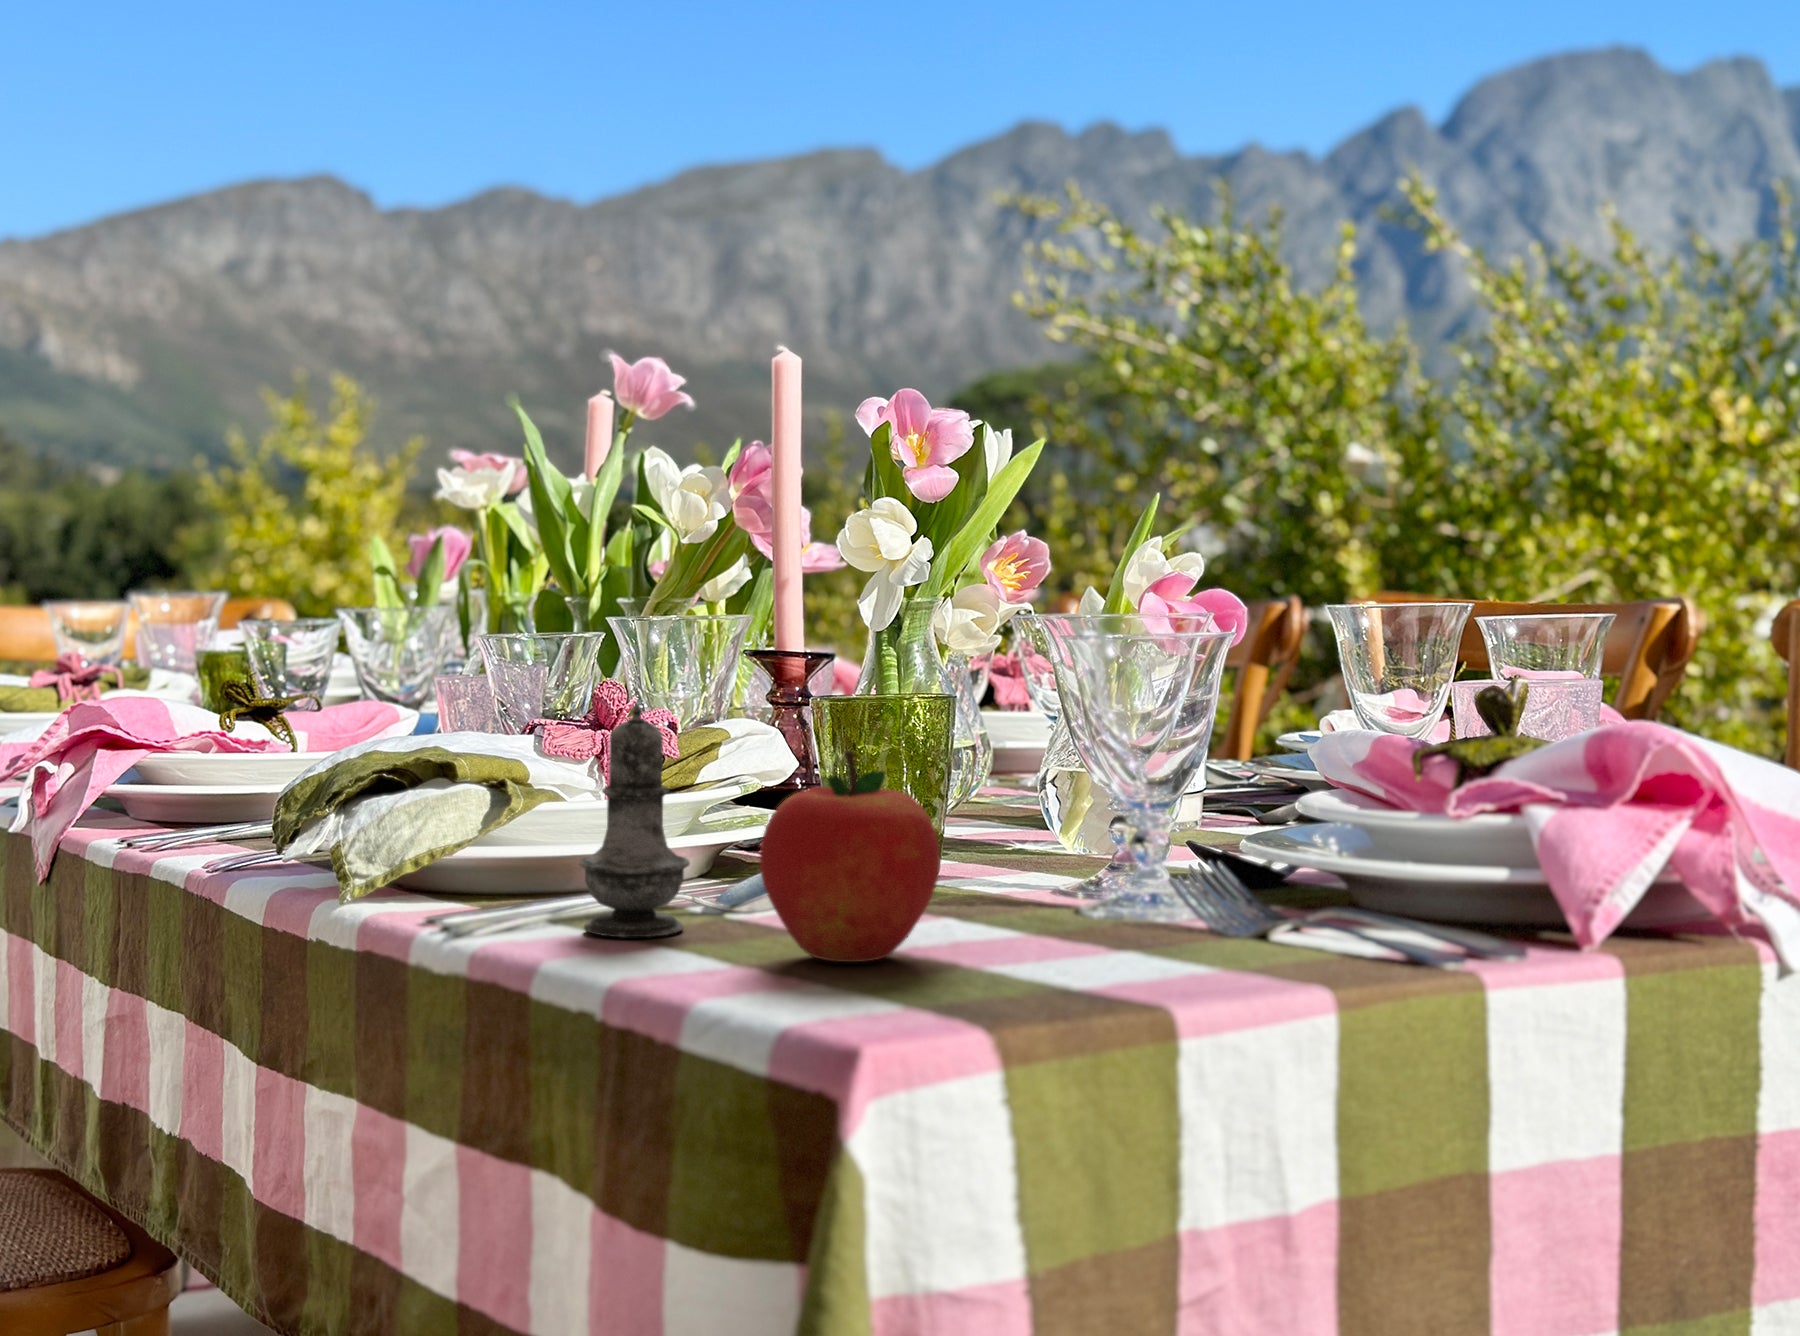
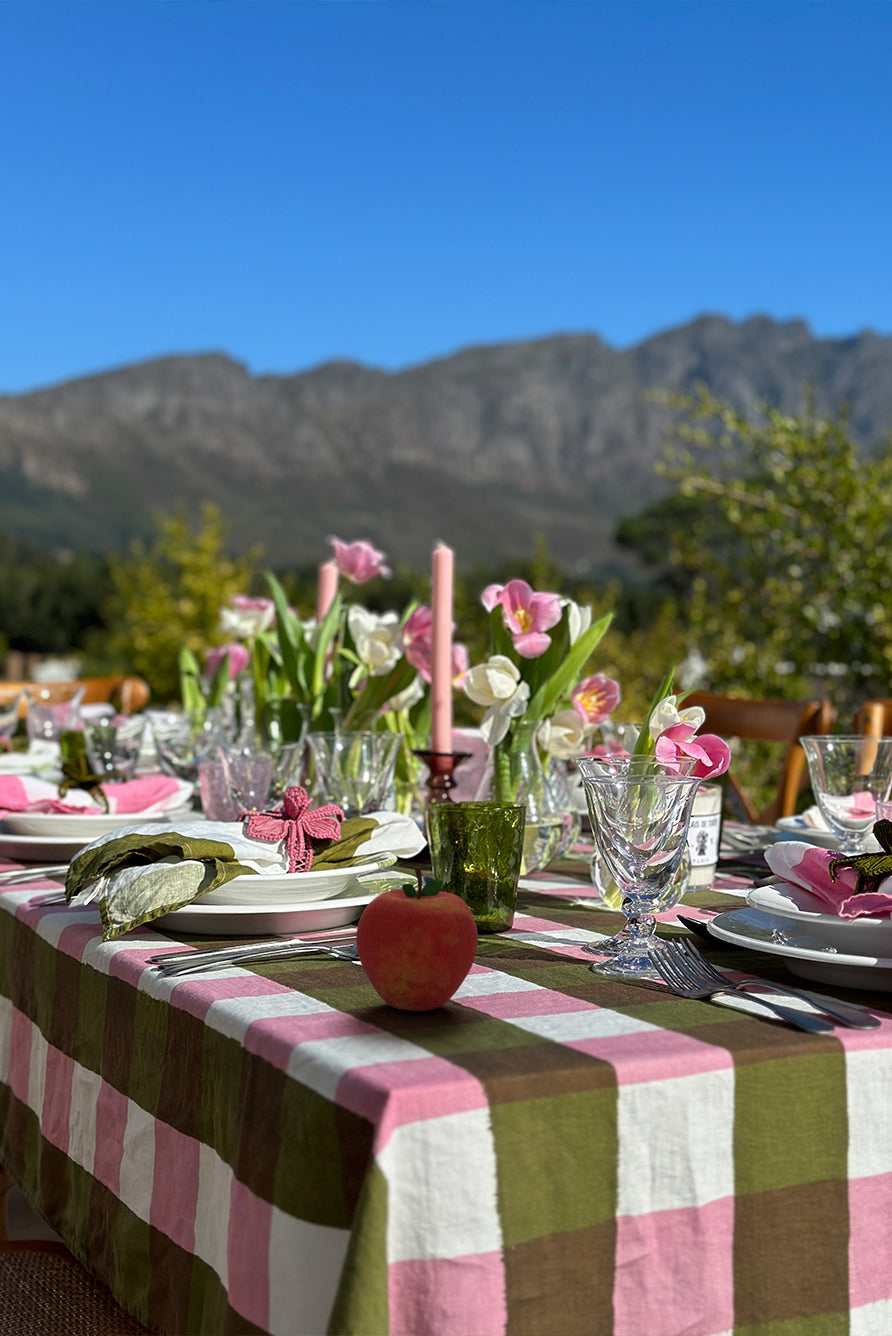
salt shaker: present [579,704,690,937] -> none [248,822,322,981]

